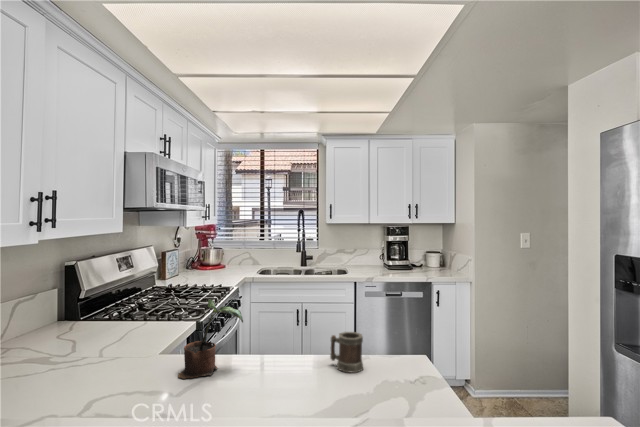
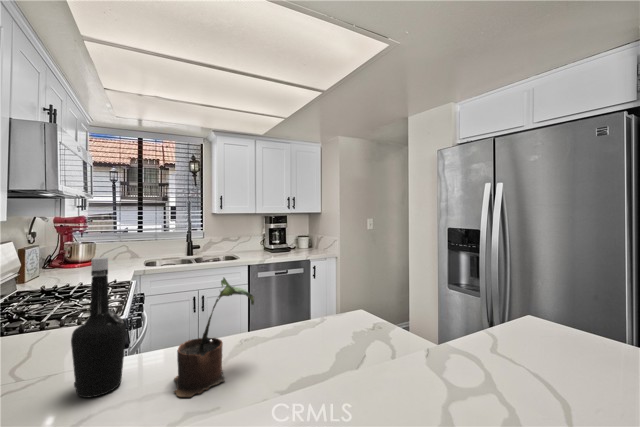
bottle: none [131,276,164,366] -> present [71,257,126,398]
mug: present [330,332,363,373] -> none [340,297,377,339]

